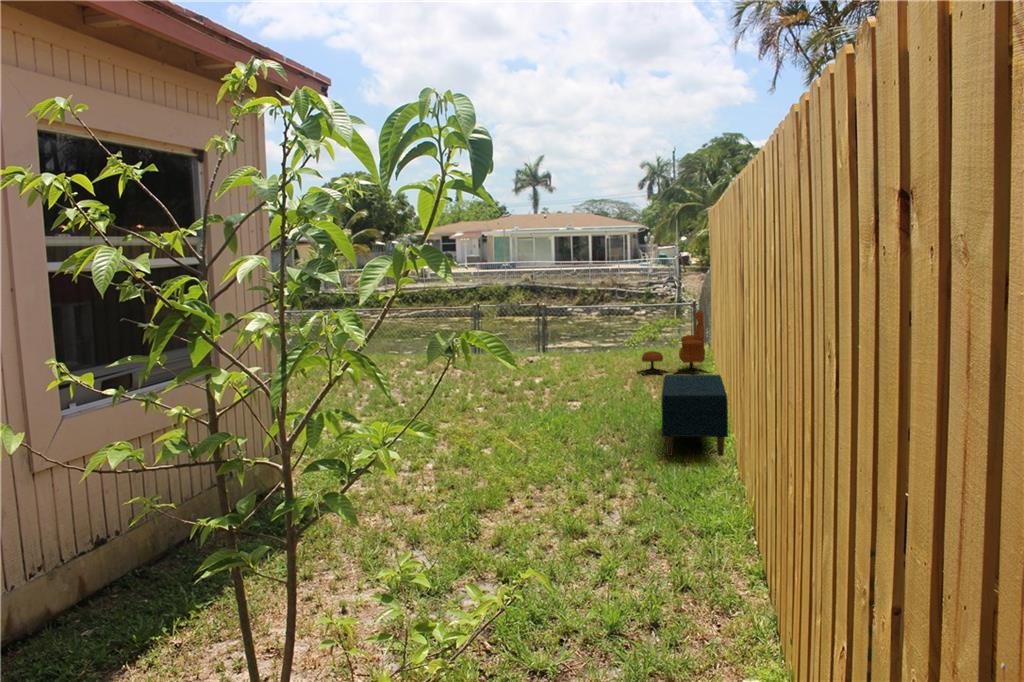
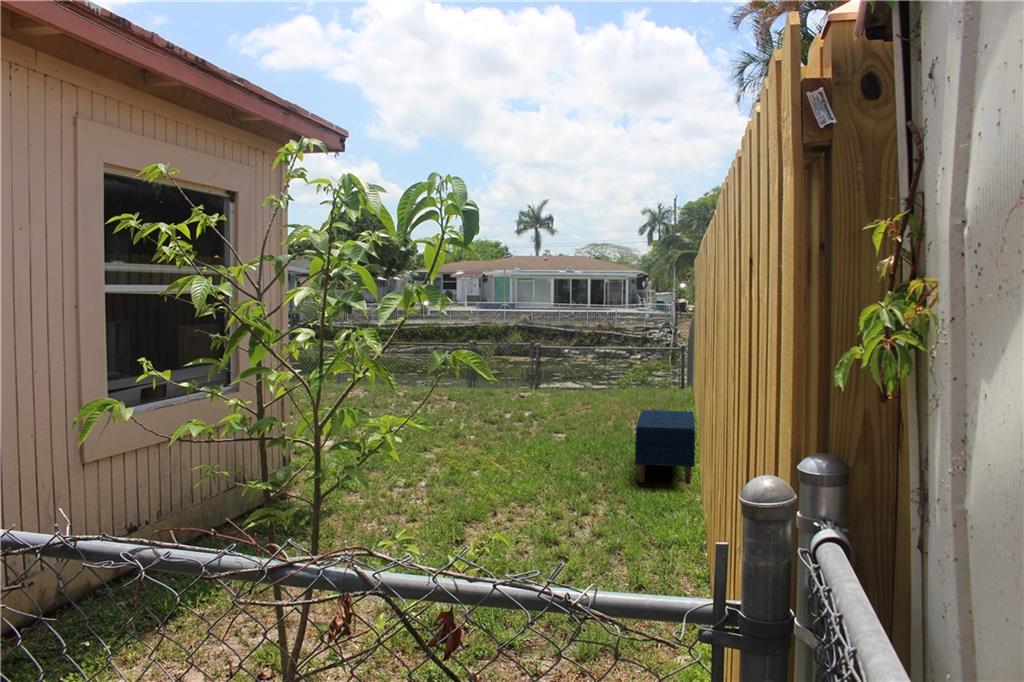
lounge chair: present [637,310,710,375] -> none [622,354,692,415]

